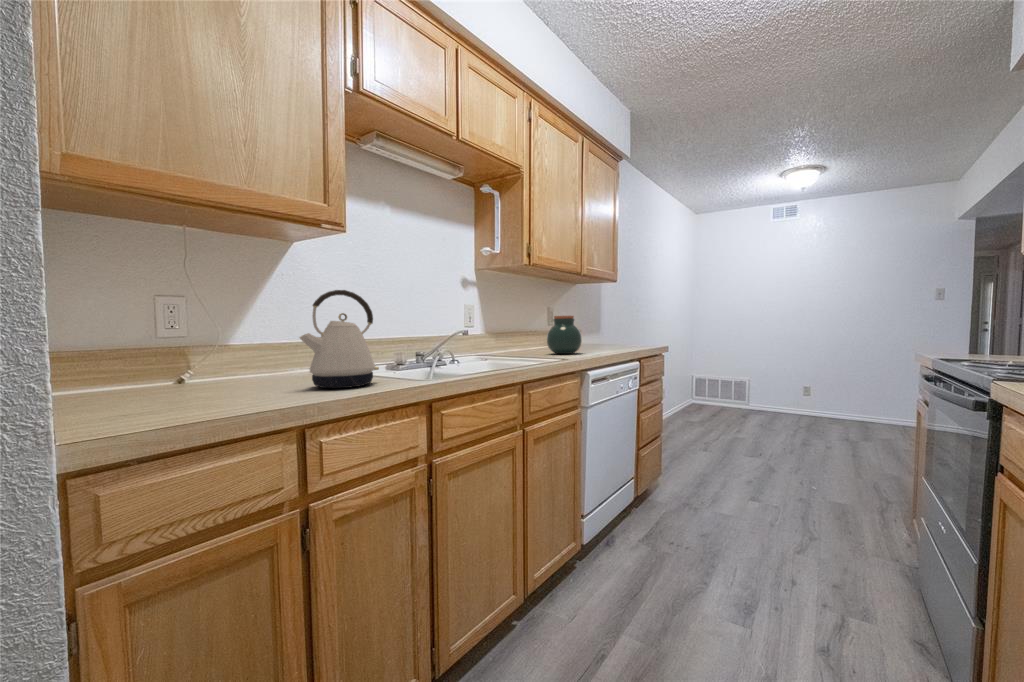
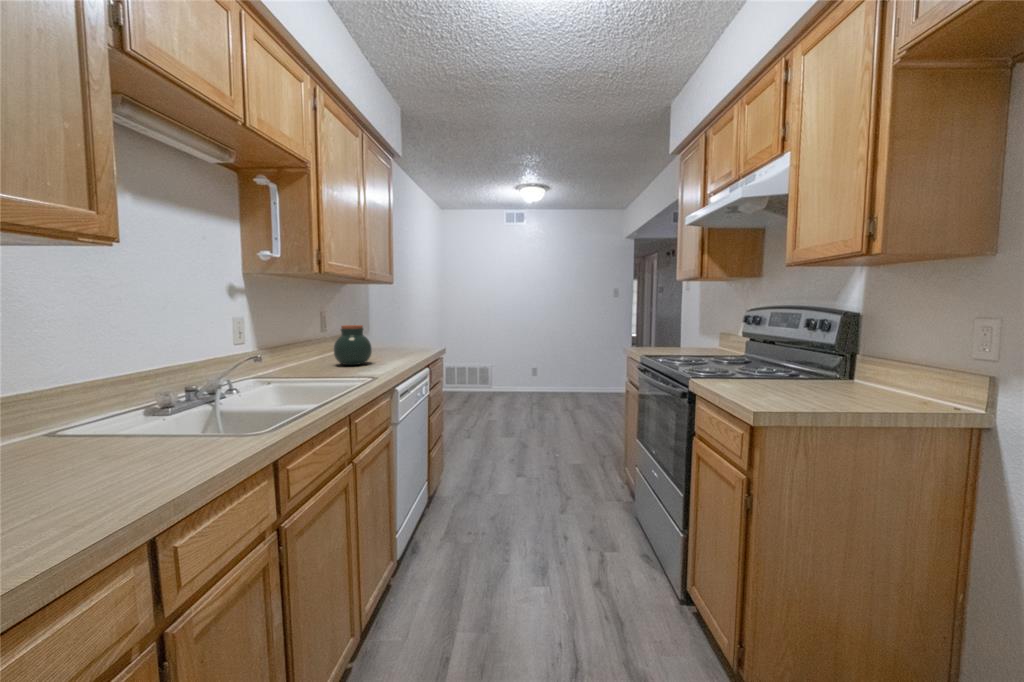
kettle: present [299,290,379,388] -> none [85,339,204,475]

